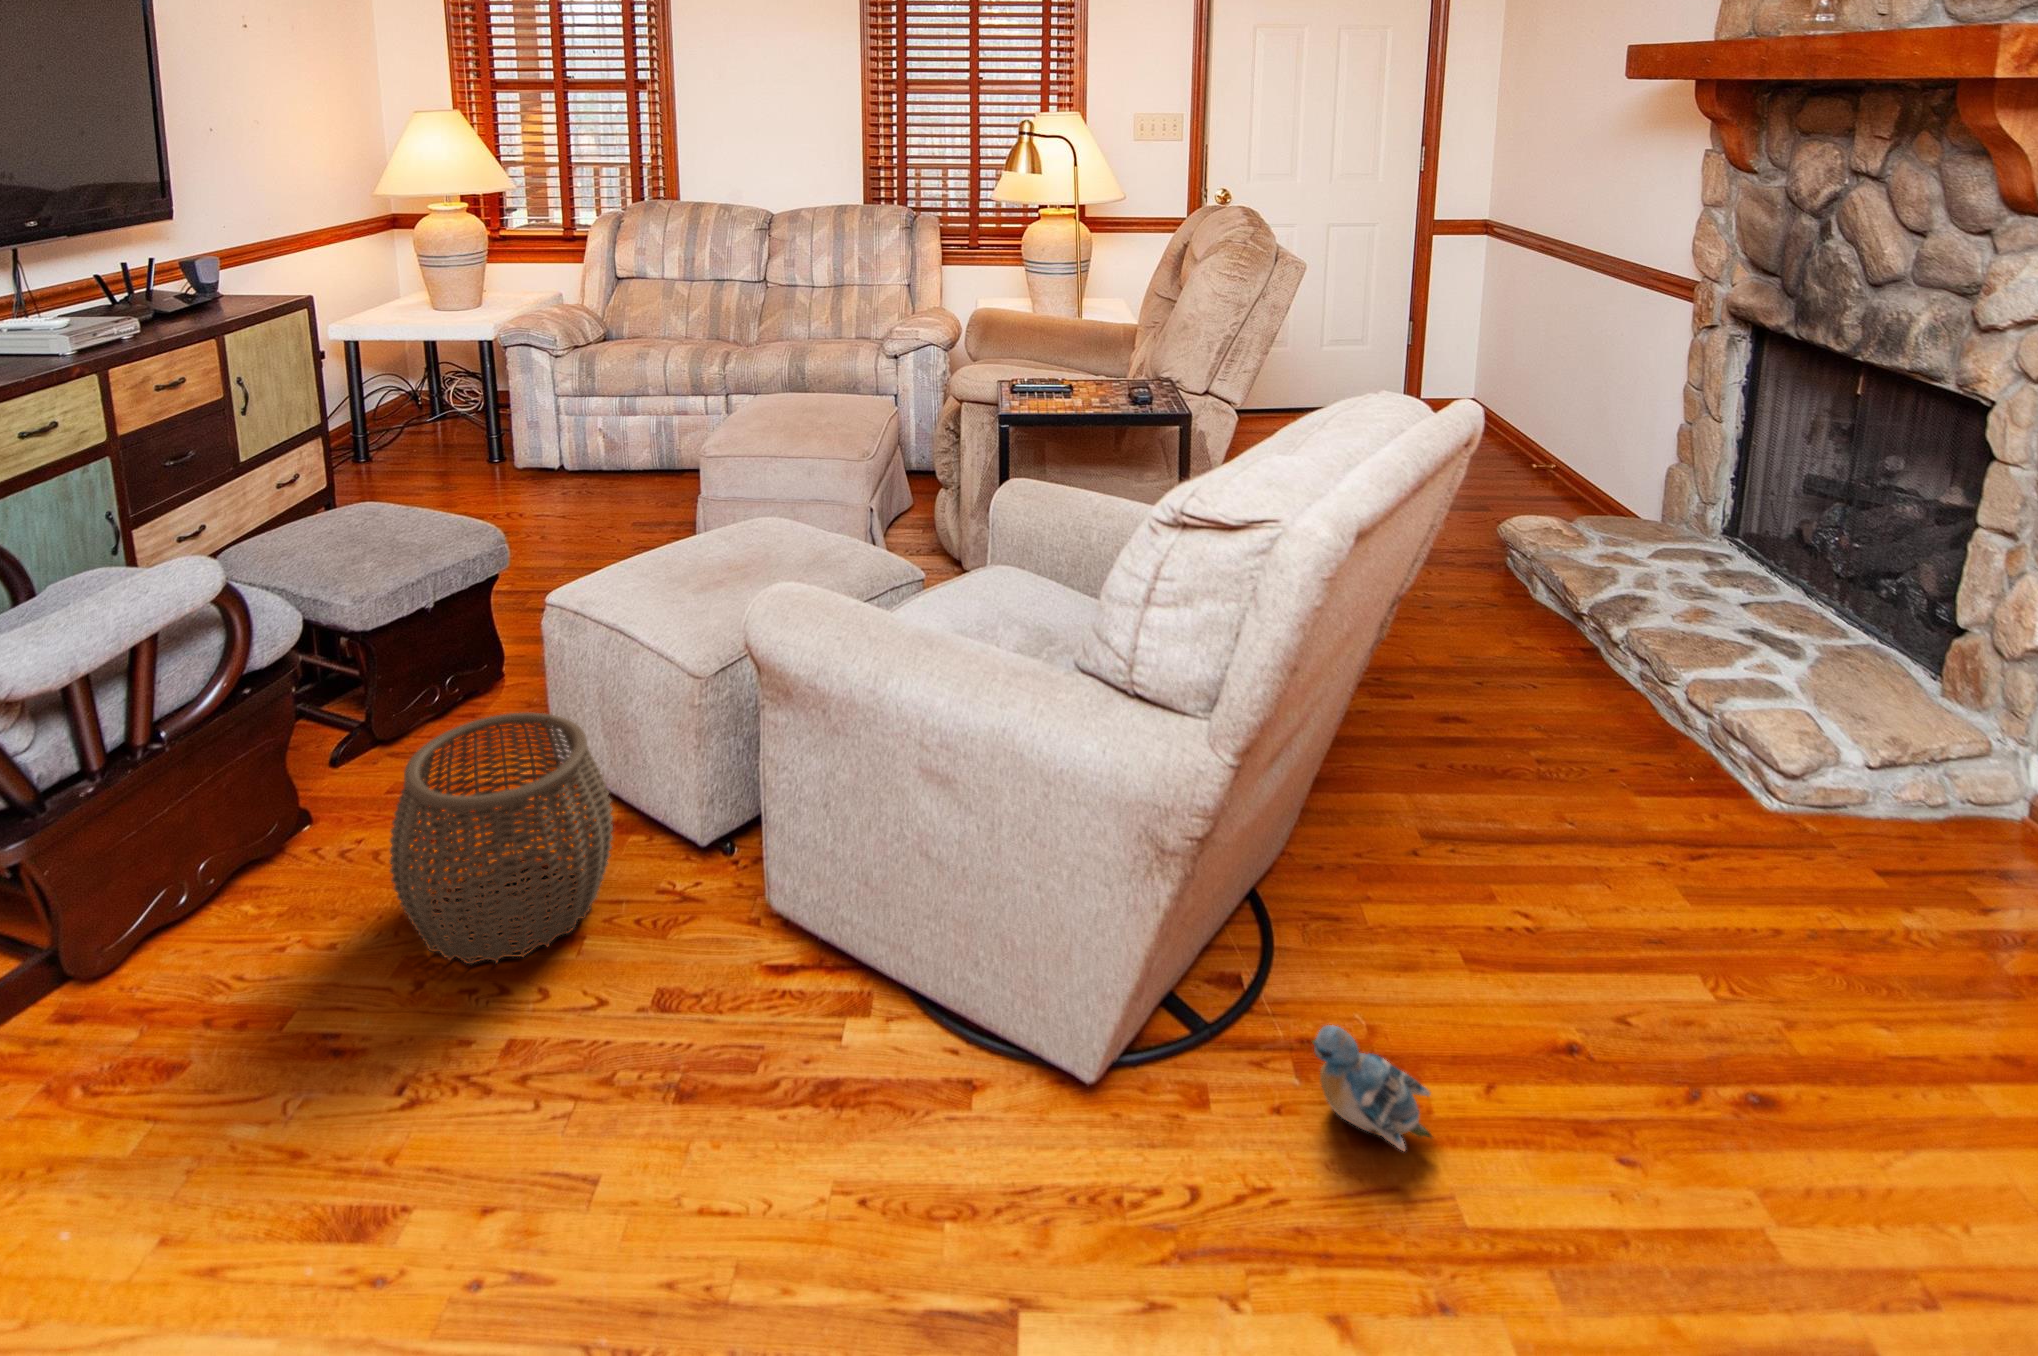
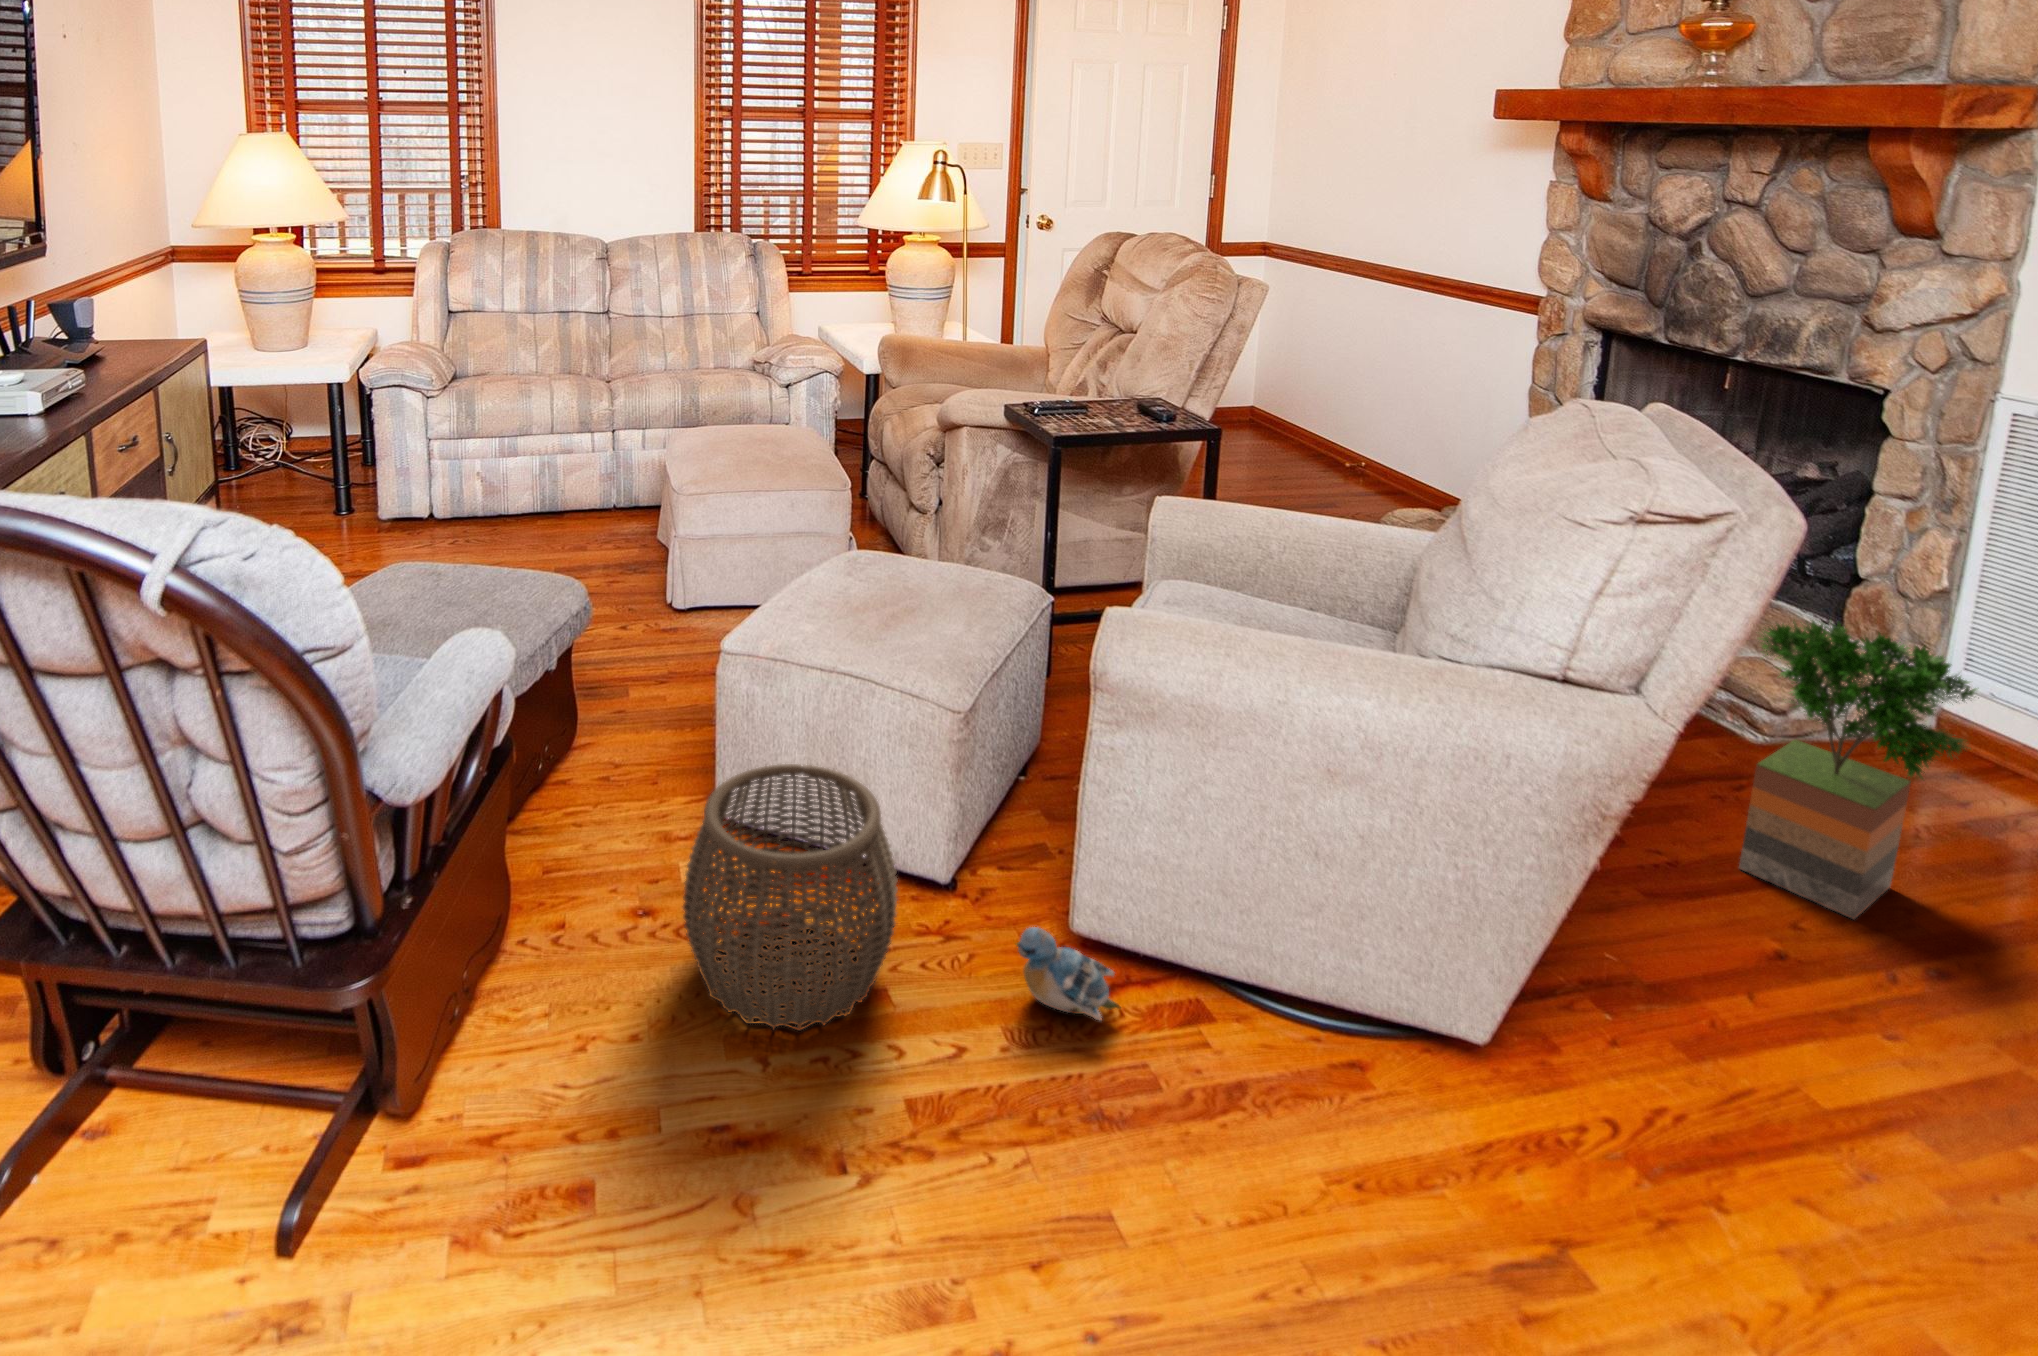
potted tree: none [1605,660,1869,1018] -> present [1739,620,1976,919]
plush toy: present [1312,1025,1432,1151] -> present [1016,927,1120,1021]

